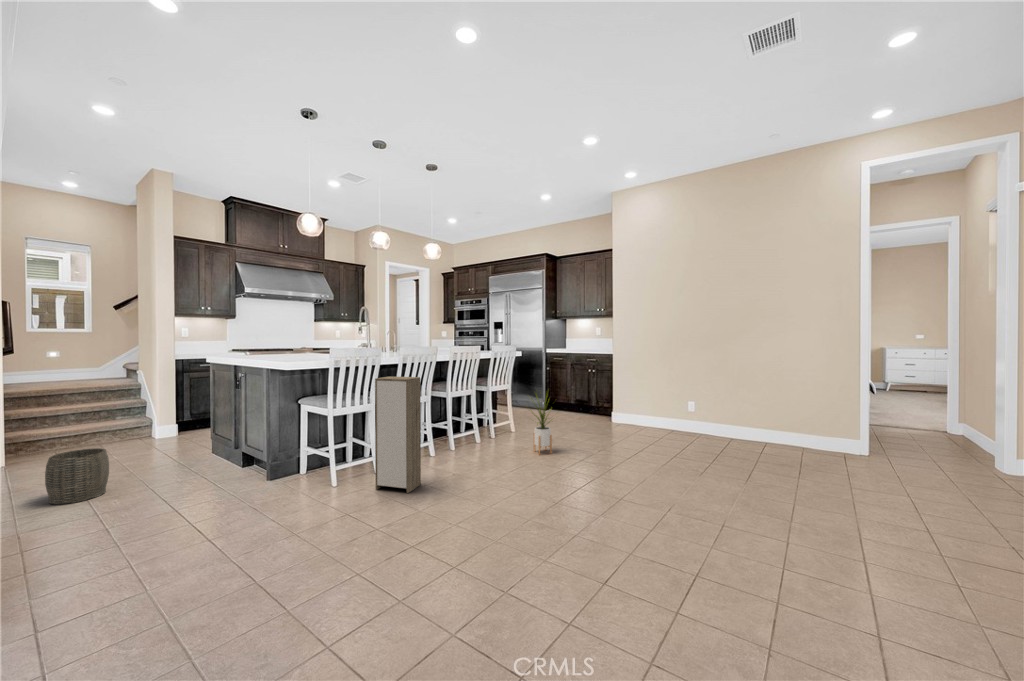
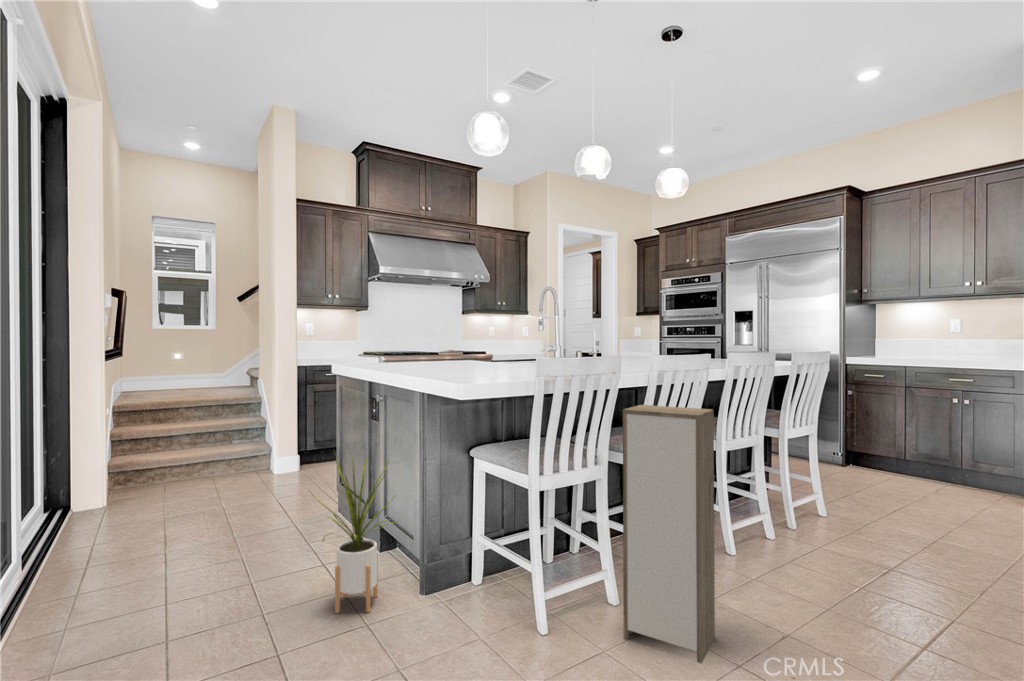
house plant: present [534,398,552,455] -> present [312,458,393,613]
woven basket: present [45,448,109,505] -> none [125,499,205,587]

